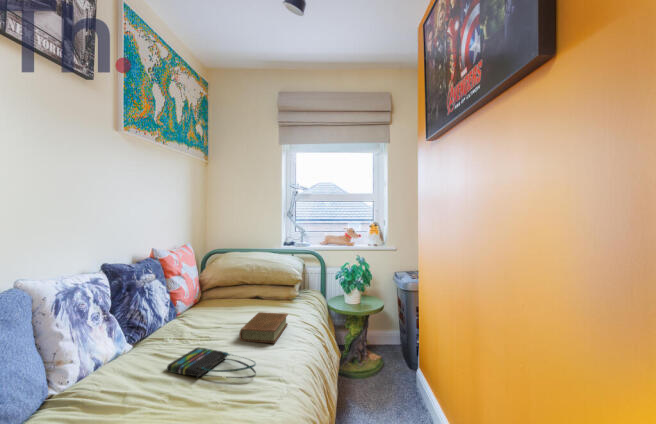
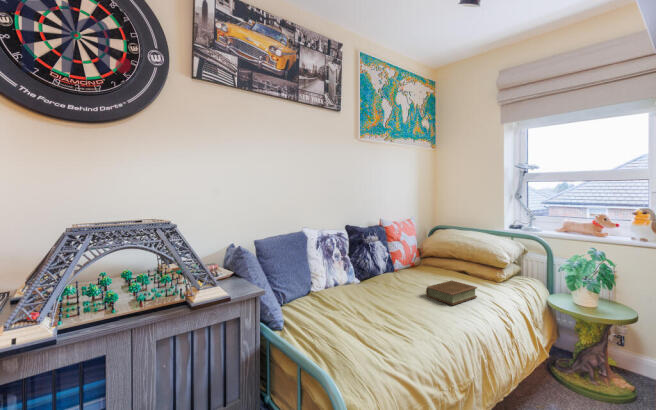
tote bag: present [167,348,256,378] -> none [368,290,421,318]

